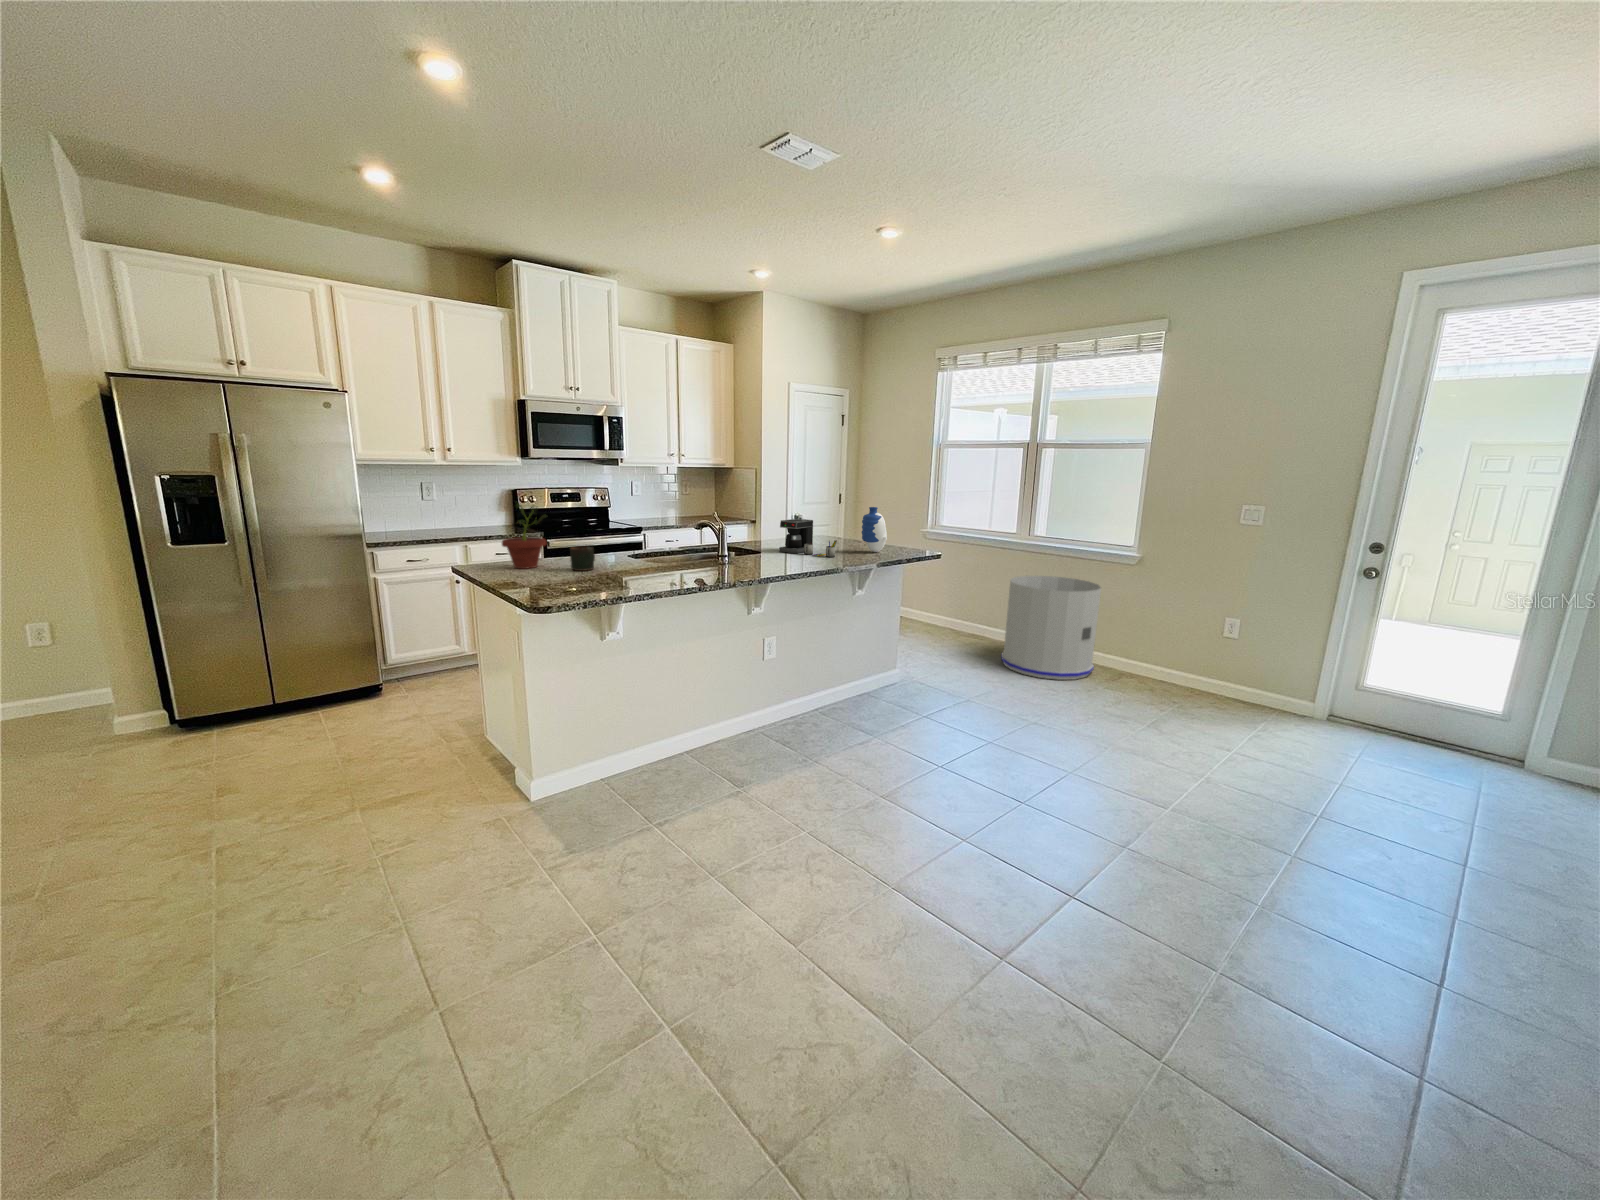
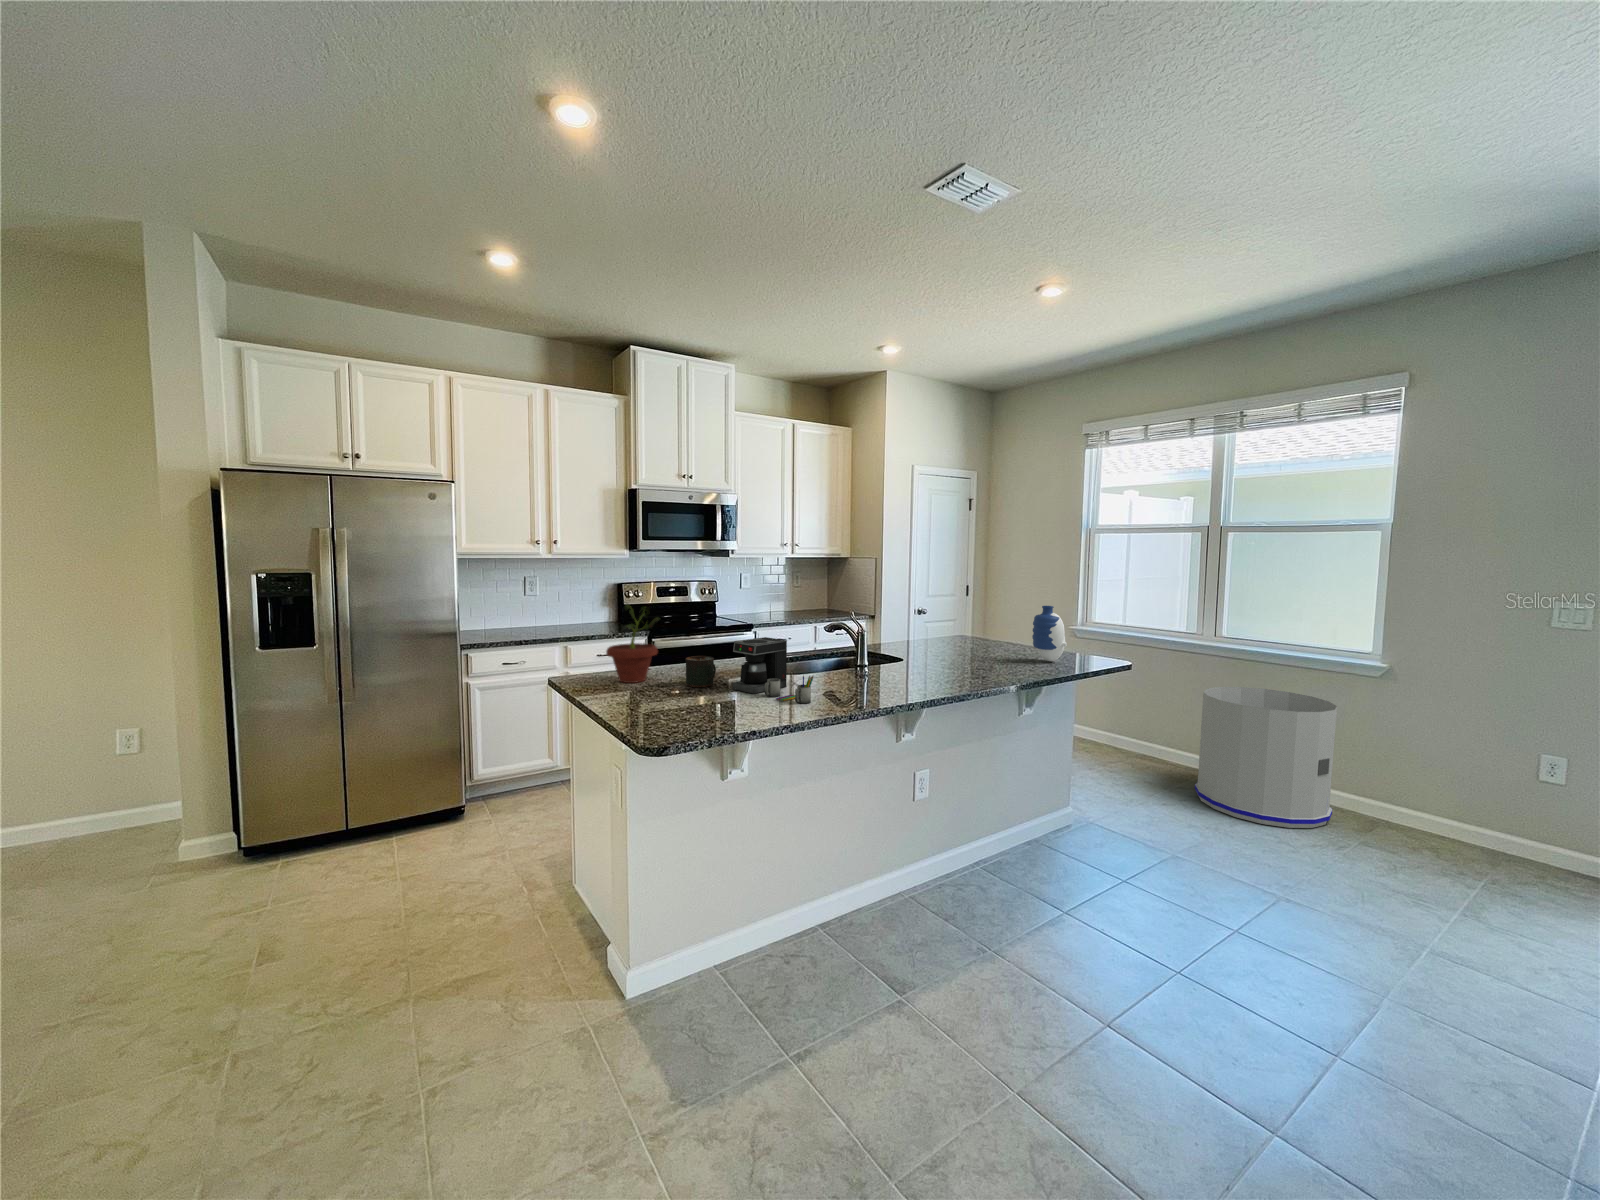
coffee maker: present [779,519,837,557] -> present [733,637,813,704]

